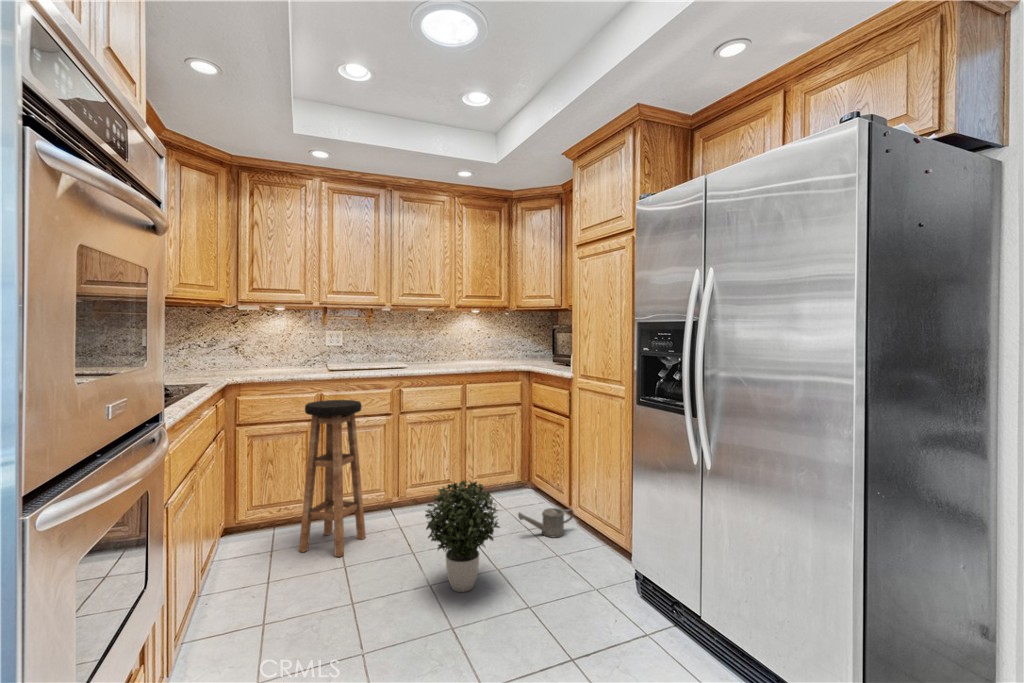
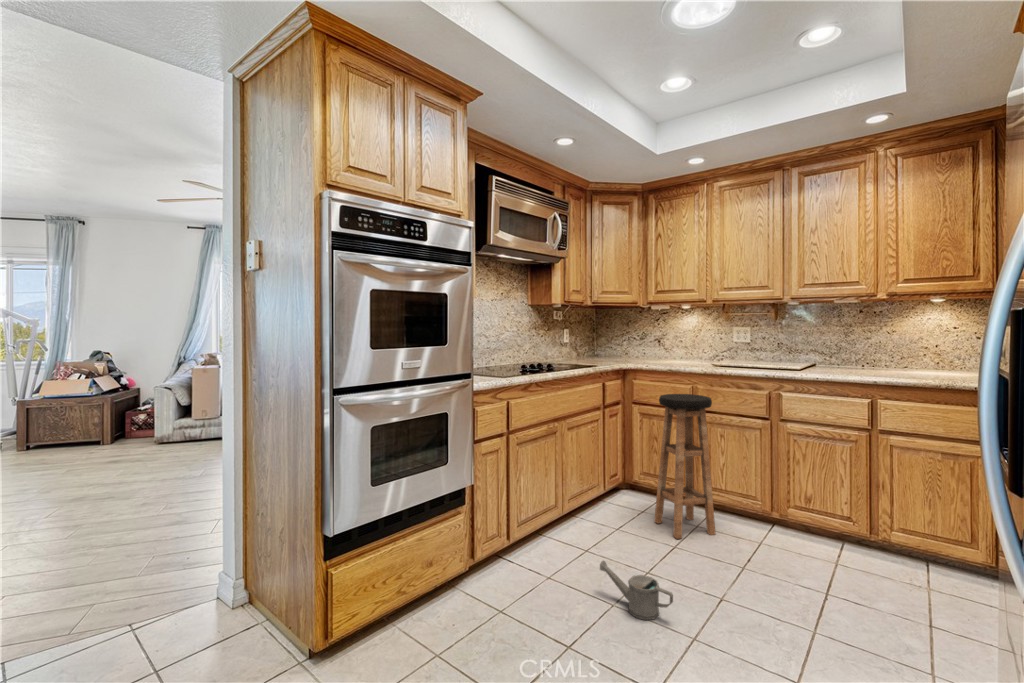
potted plant: present [425,481,500,592] -> none [707,498,797,624]
watering can: present [518,508,574,538] -> present [600,561,673,620]

